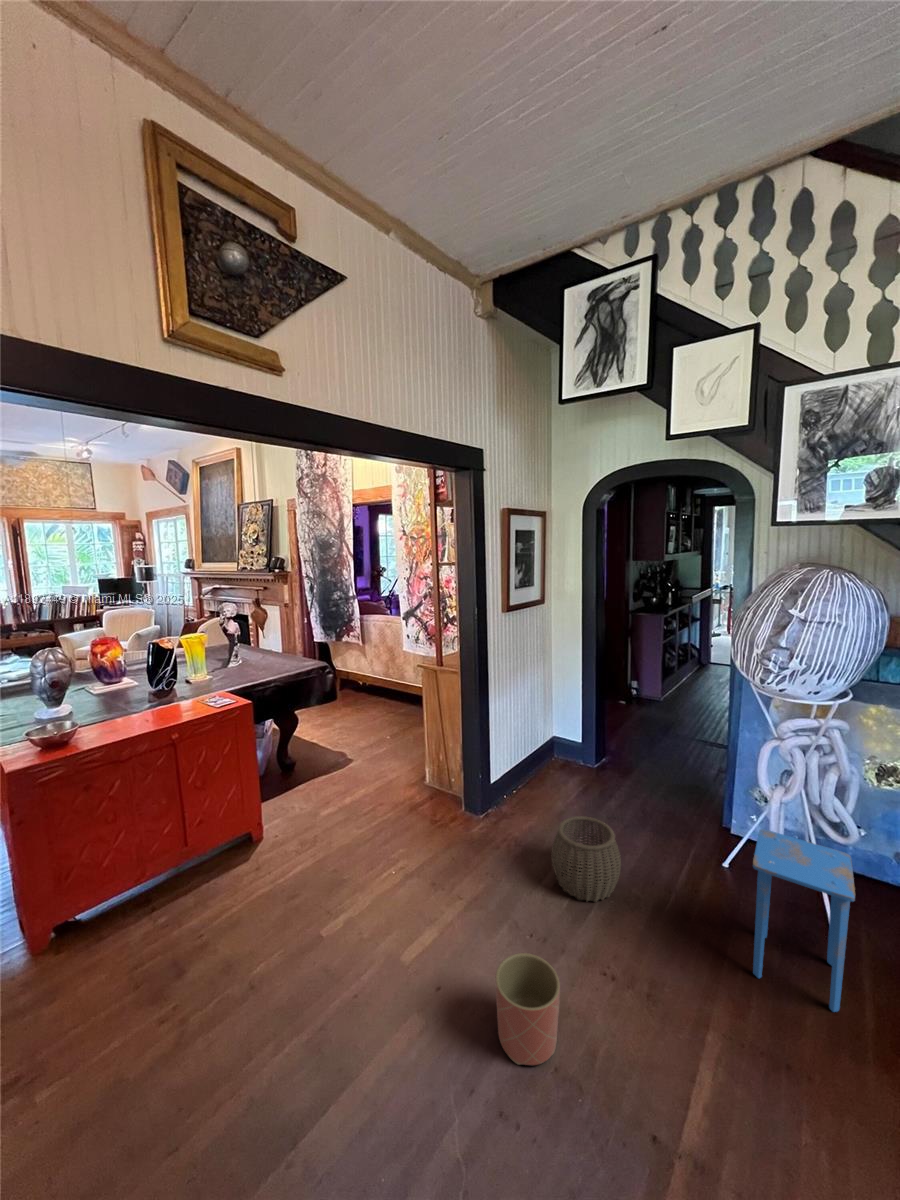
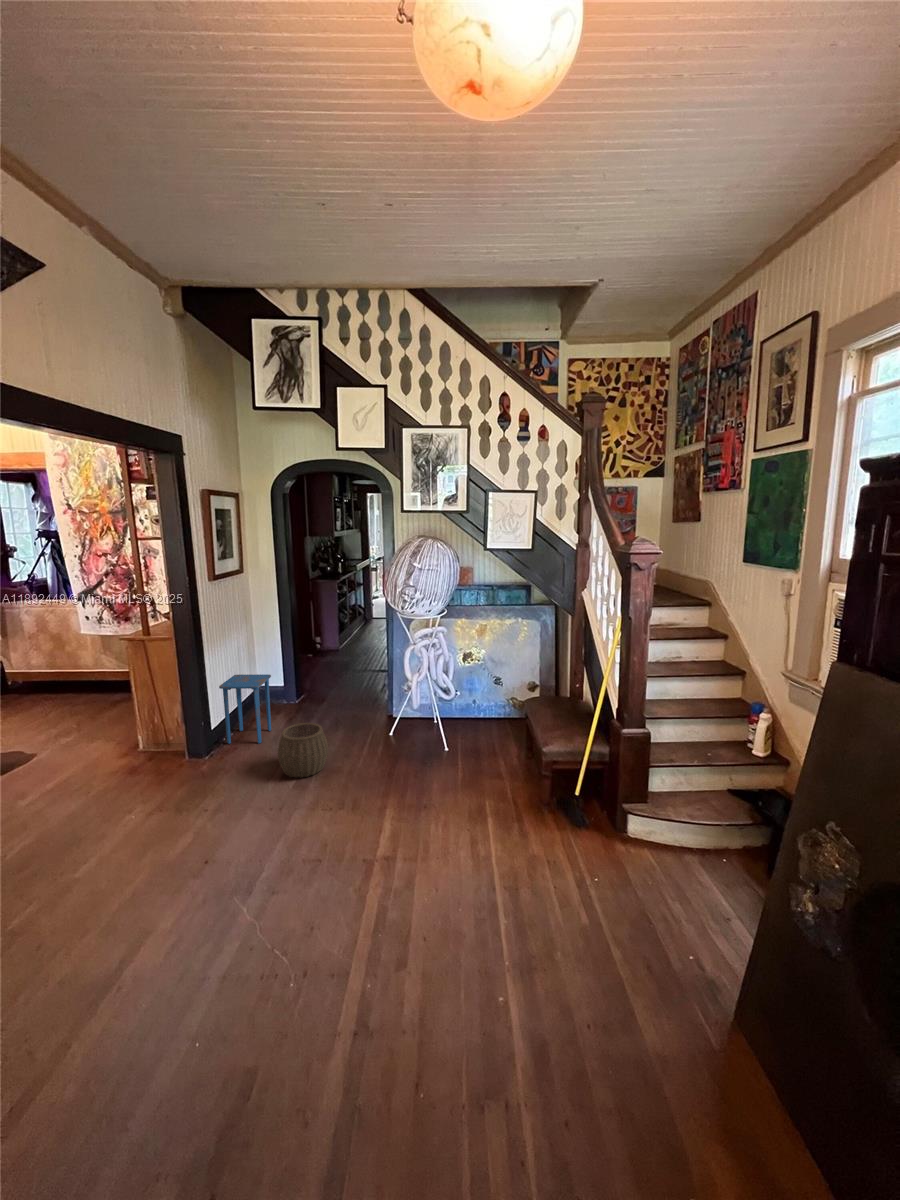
side table: present [753,829,855,1012] -> present [219,674,271,744]
planter: present [495,953,560,1065] -> none [260,797,304,860]

